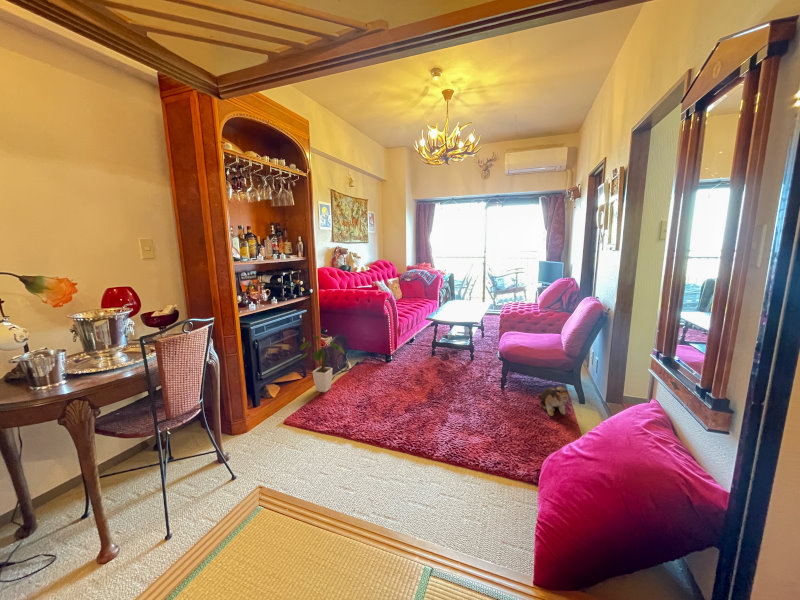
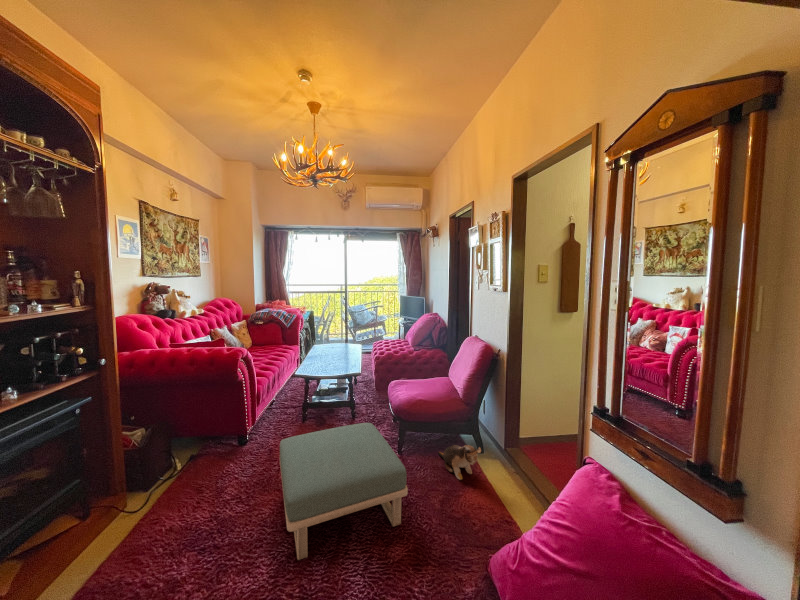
house plant: present [300,335,345,392] -> none [70,438,174,541]
footstool: none [402,355,492,427] -> present [280,423,408,560]

